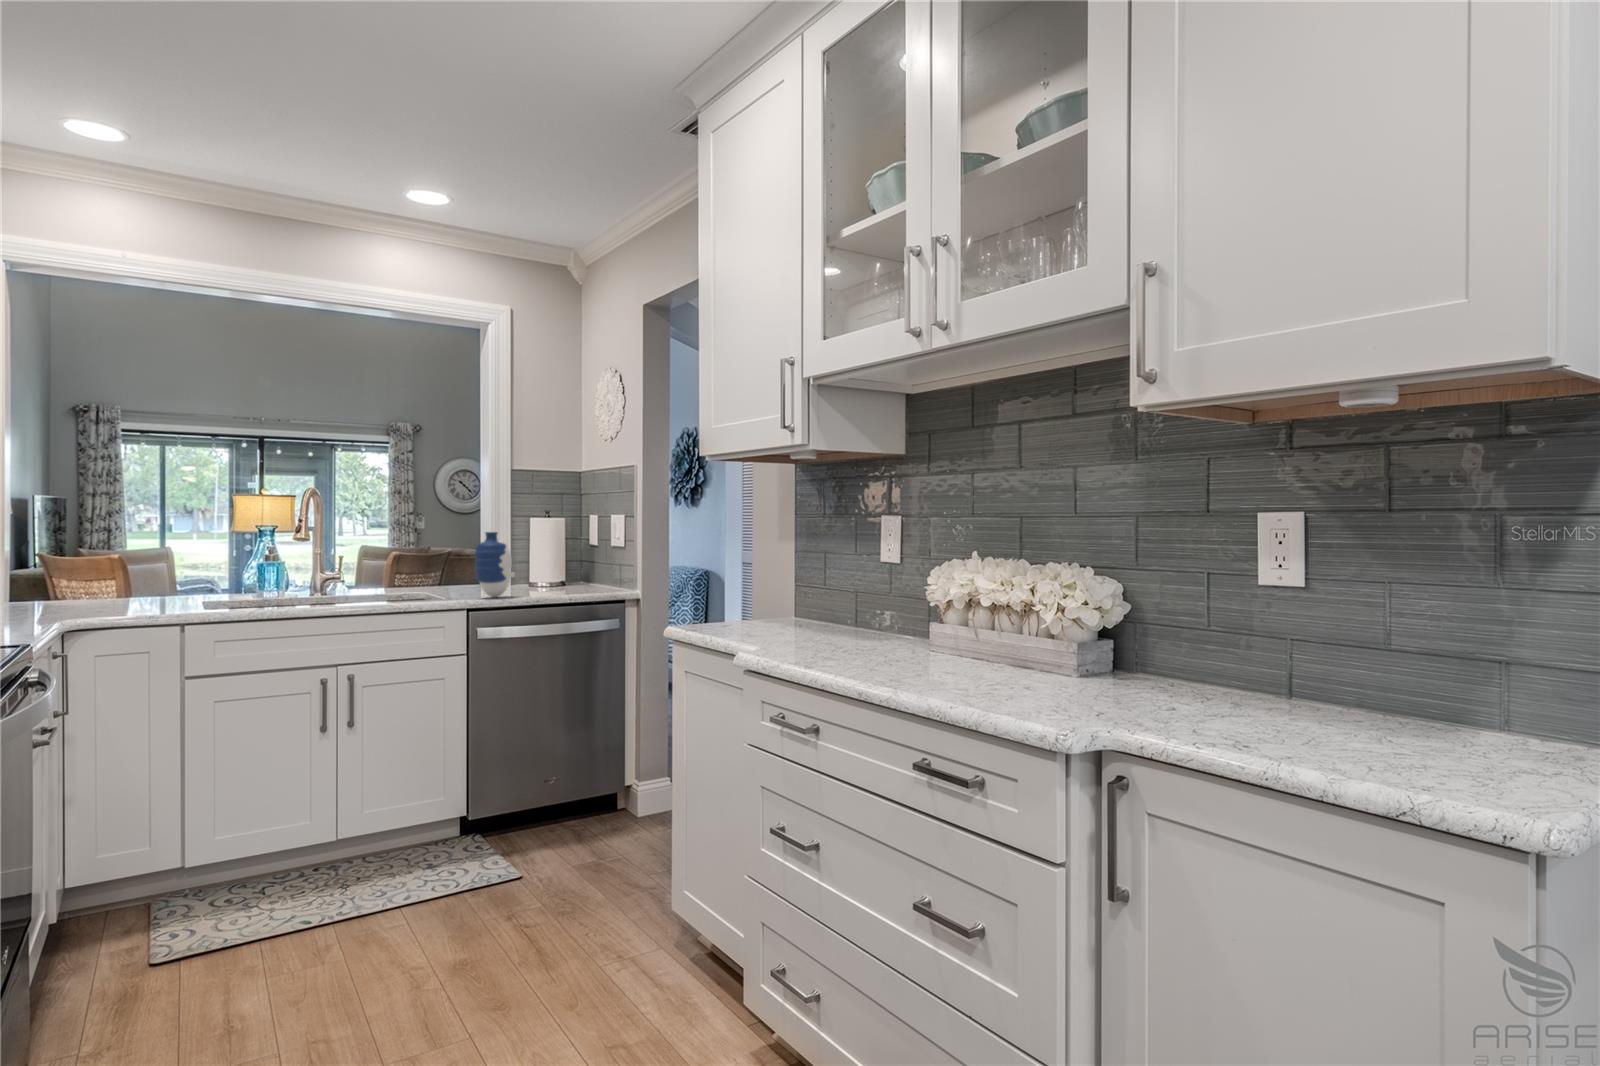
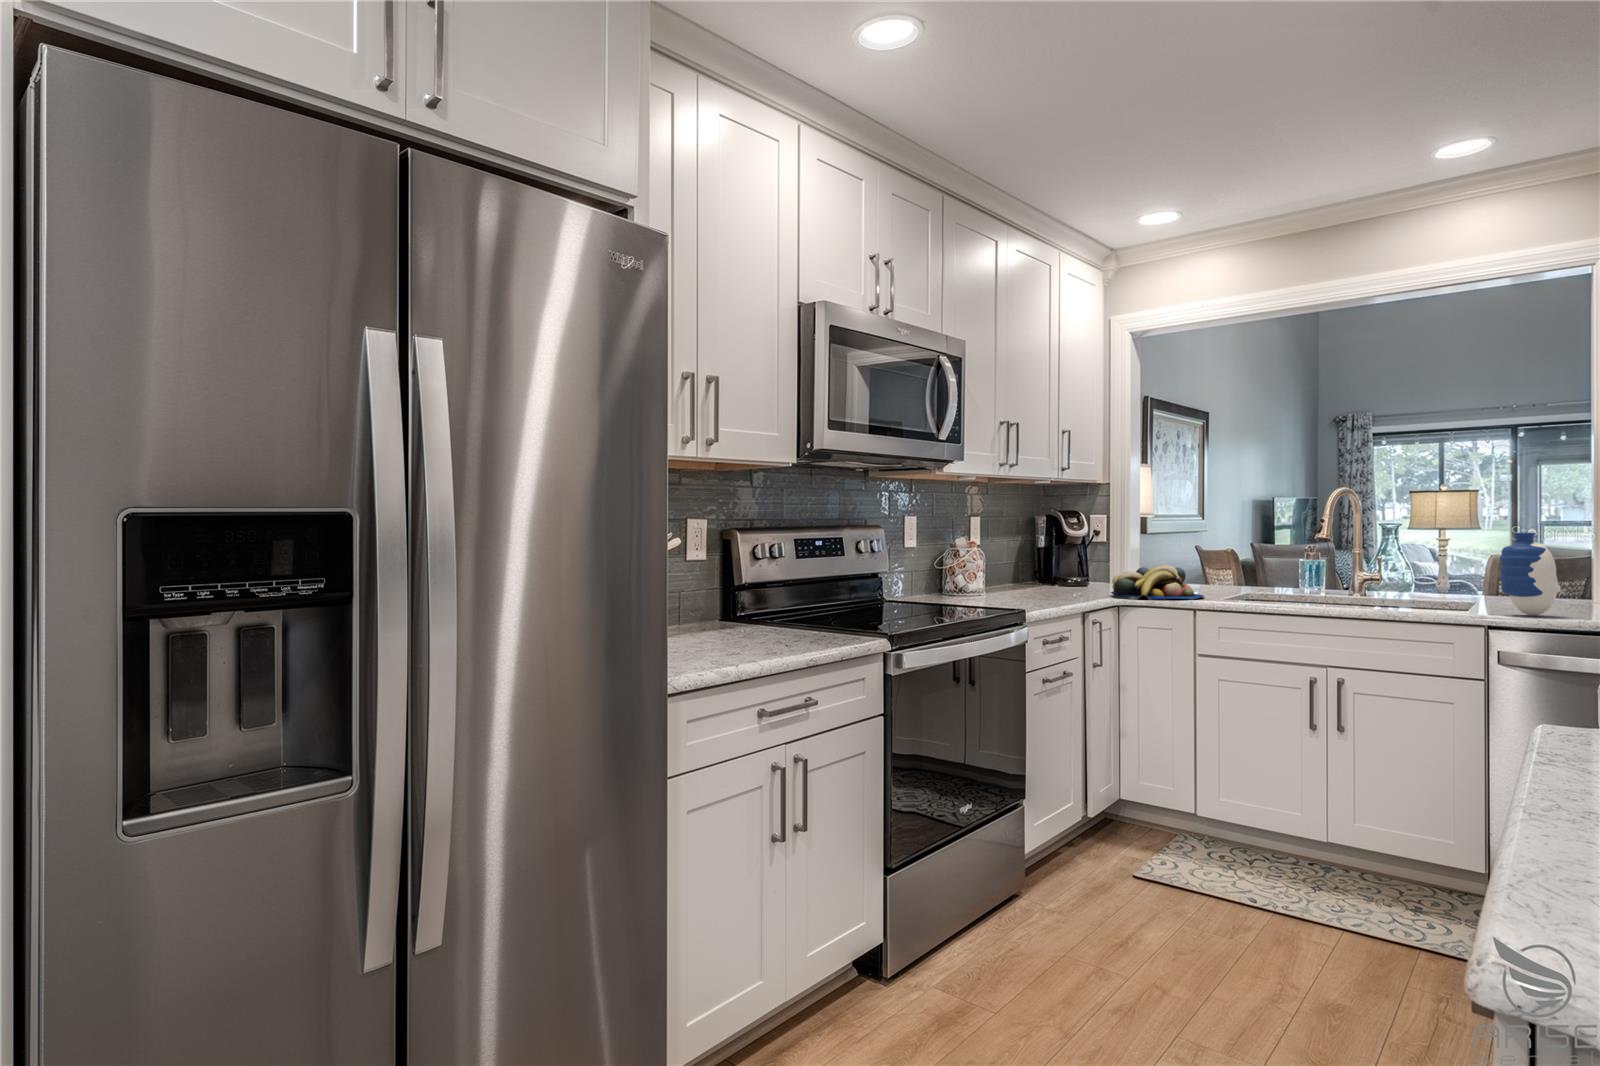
fruit bowl: none [30,576,174,623] -> present [1111,565,1204,600]

